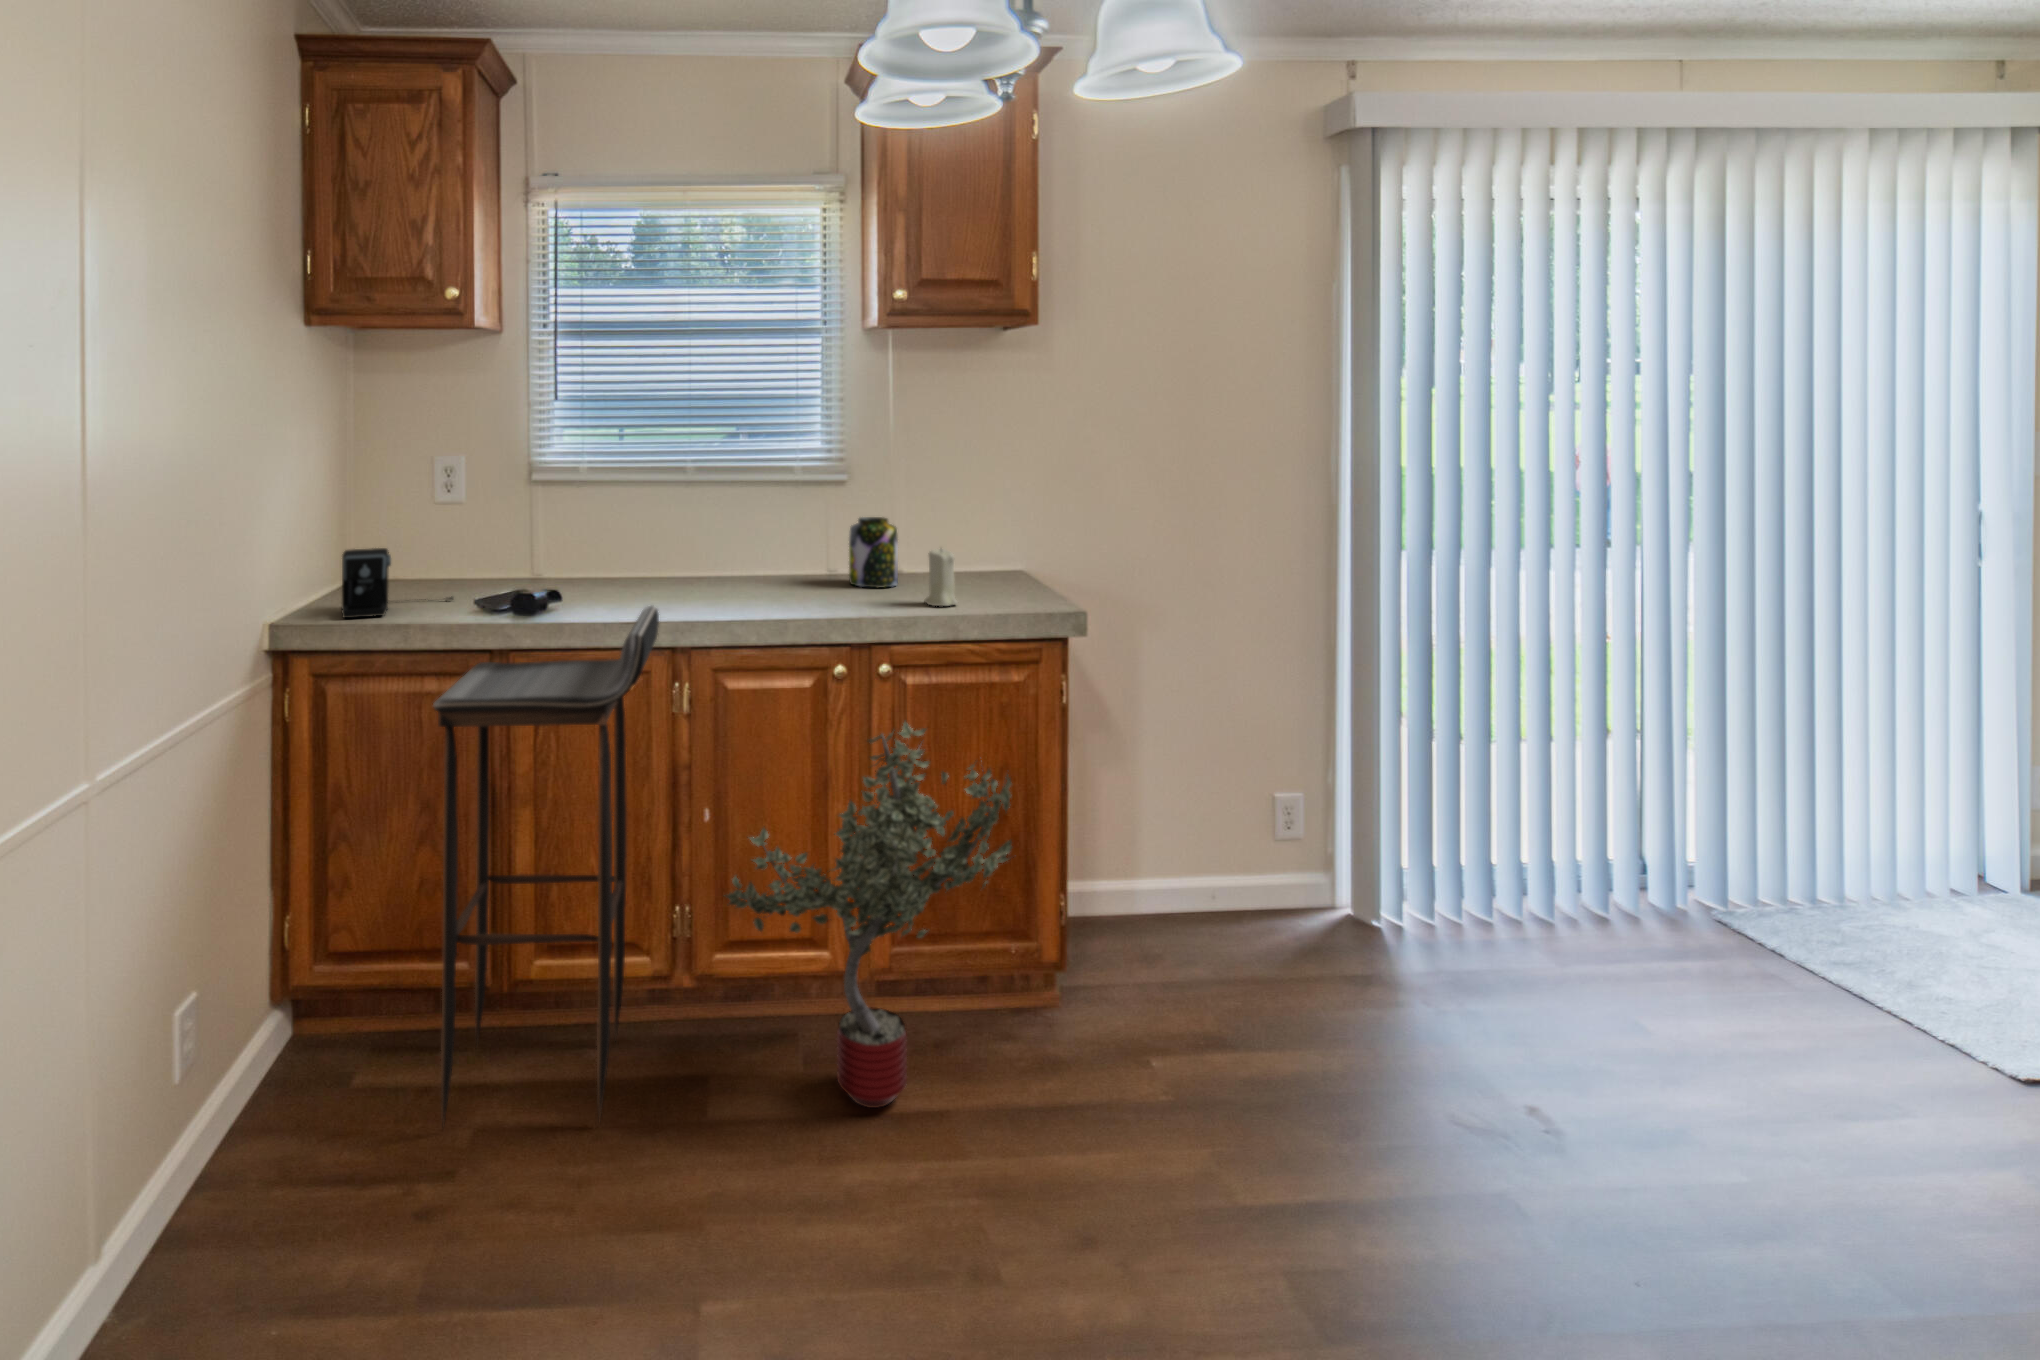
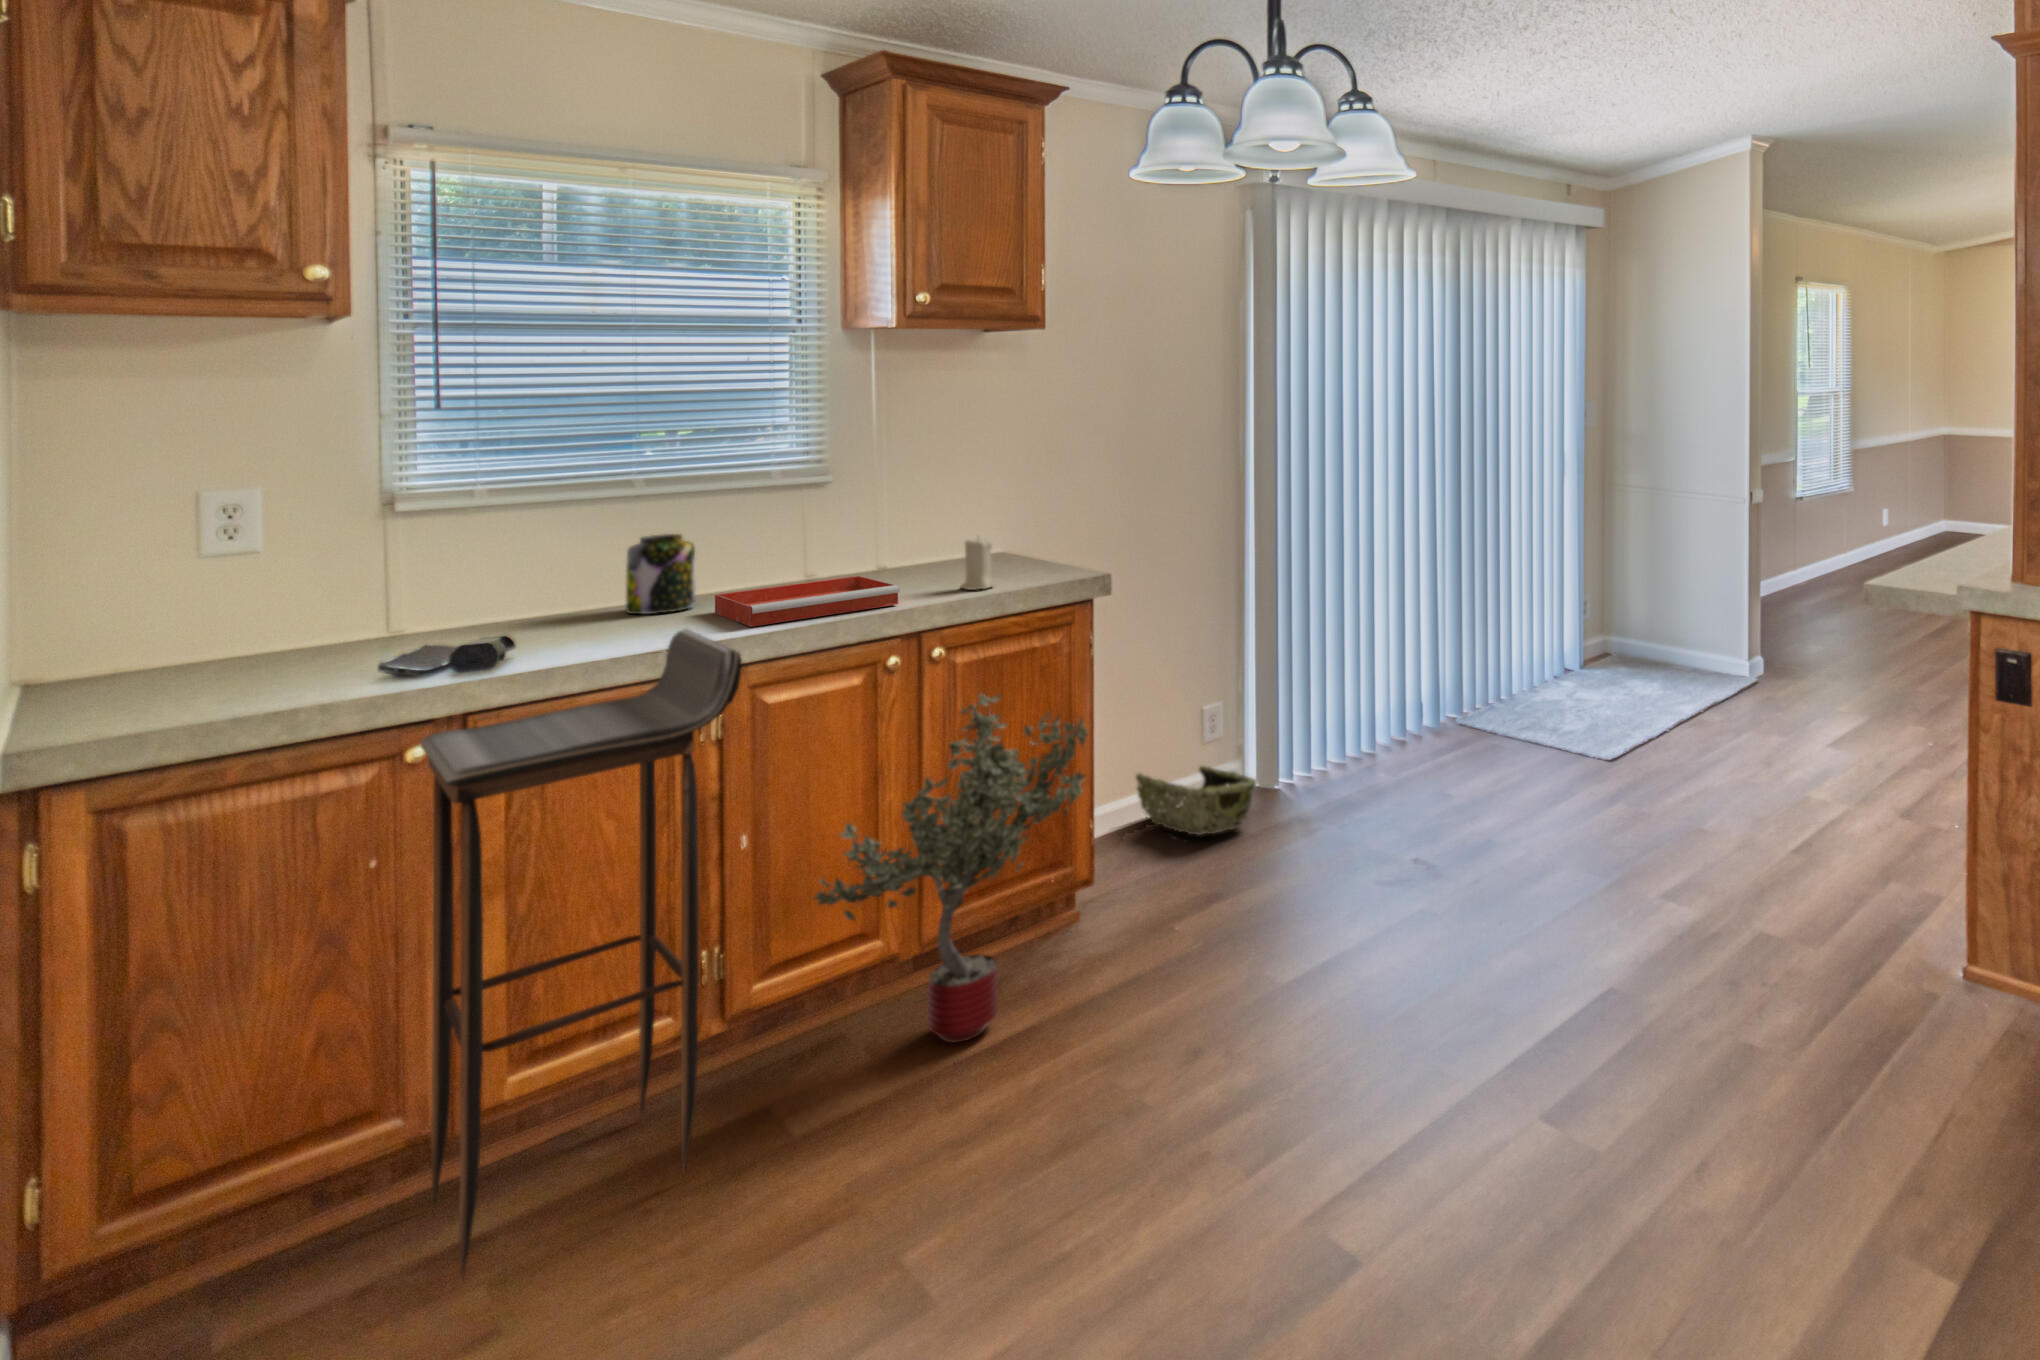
jar: present [849,517,898,588] -> present [626,534,695,614]
coffee maker: present [342,548,453,618] -> none [114,618,314,720]
tray: none [717,575,850,611] -> present [715,576,900,627]
woven basket: none [1165,849,1314,965] -> present [1136,766,1256,835]

